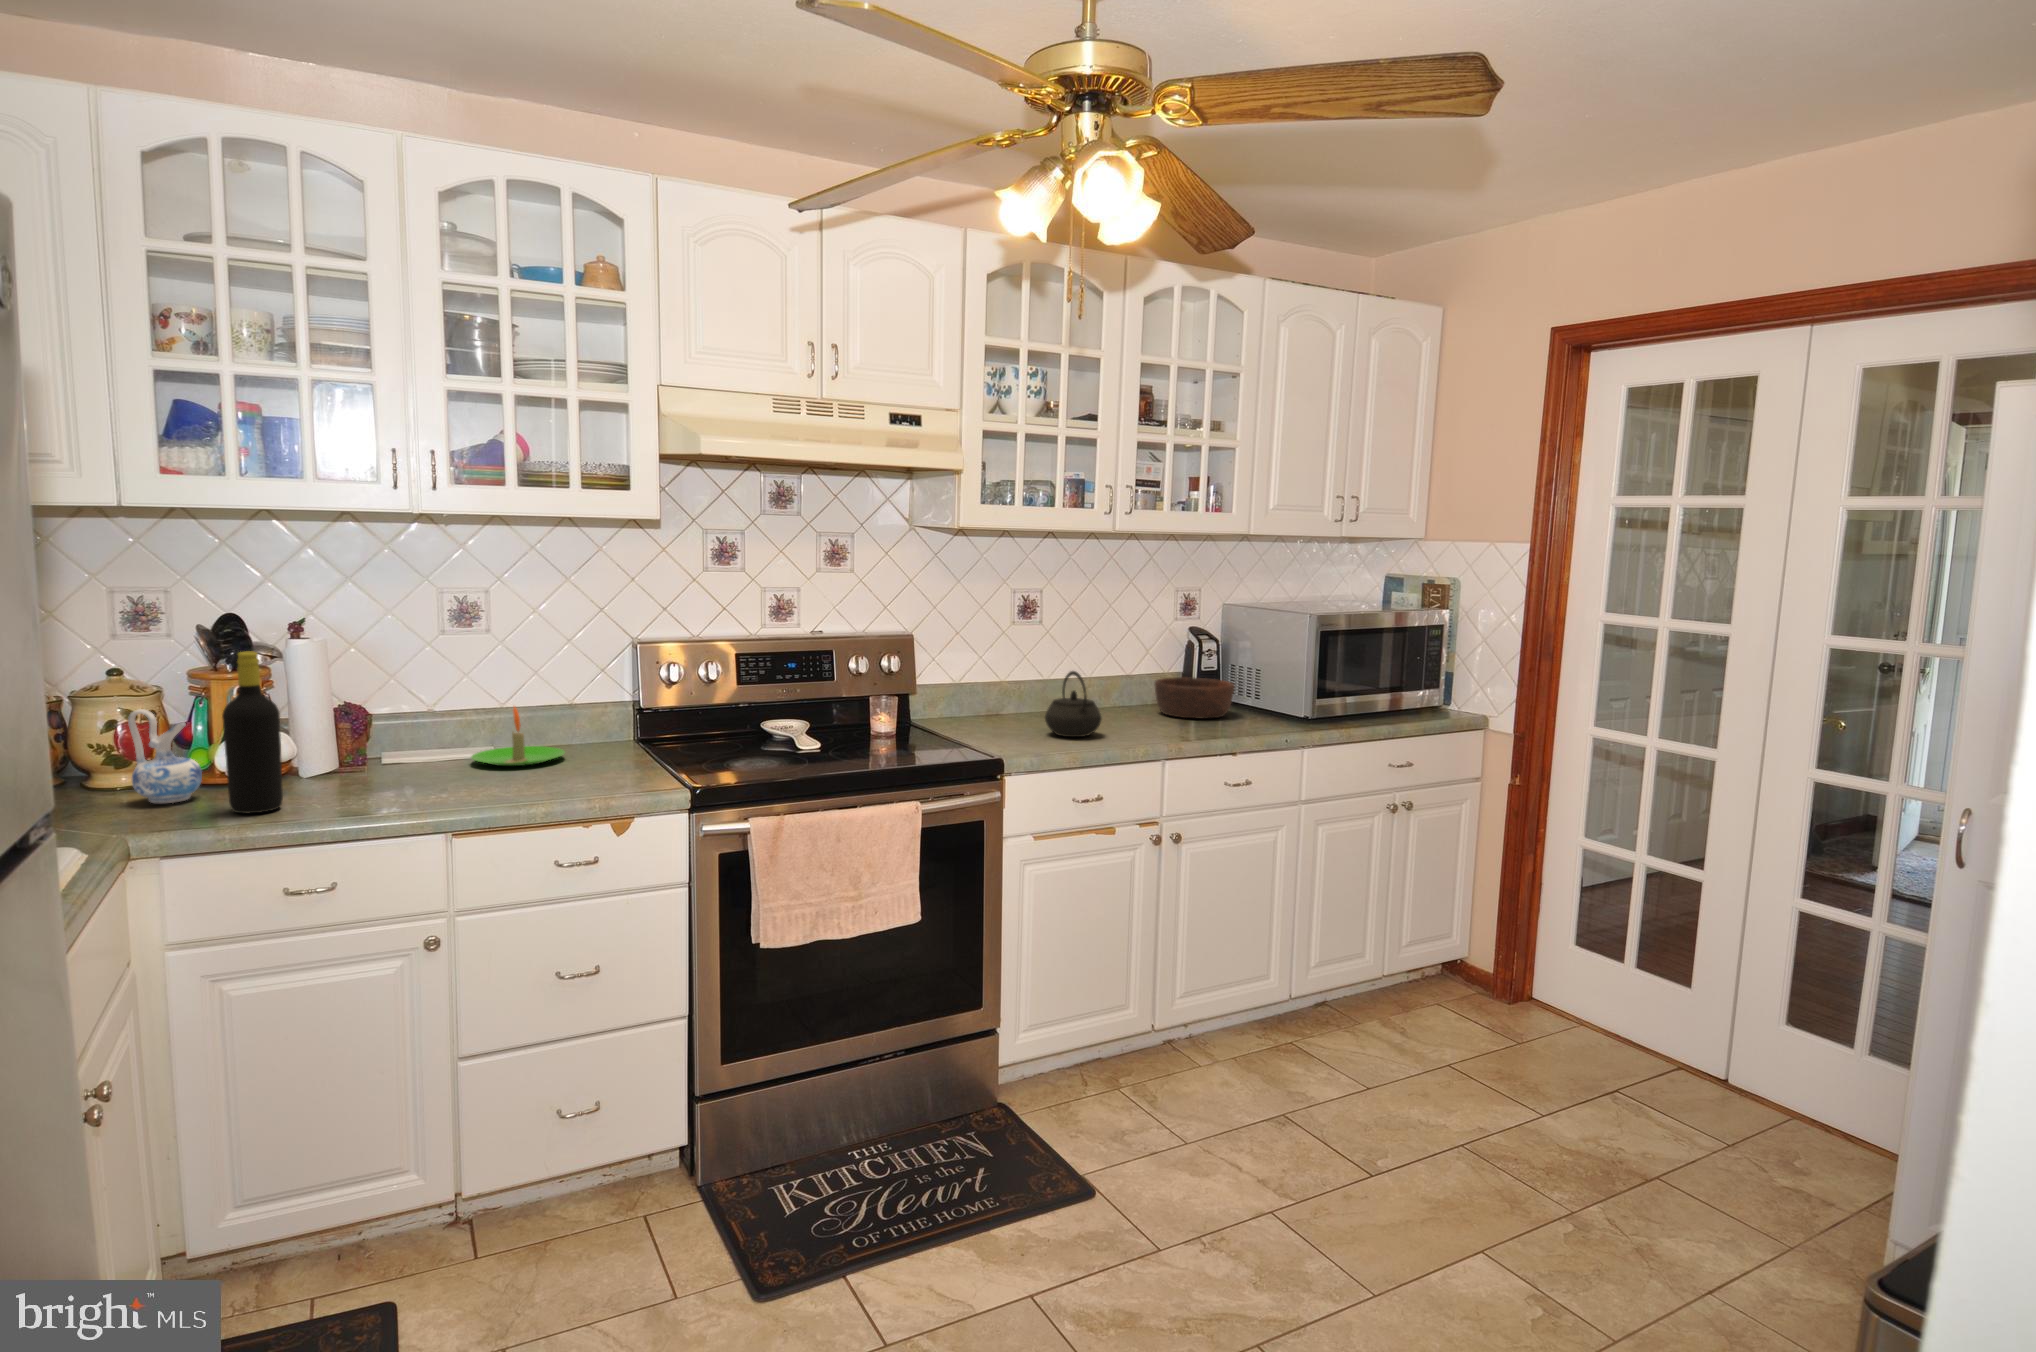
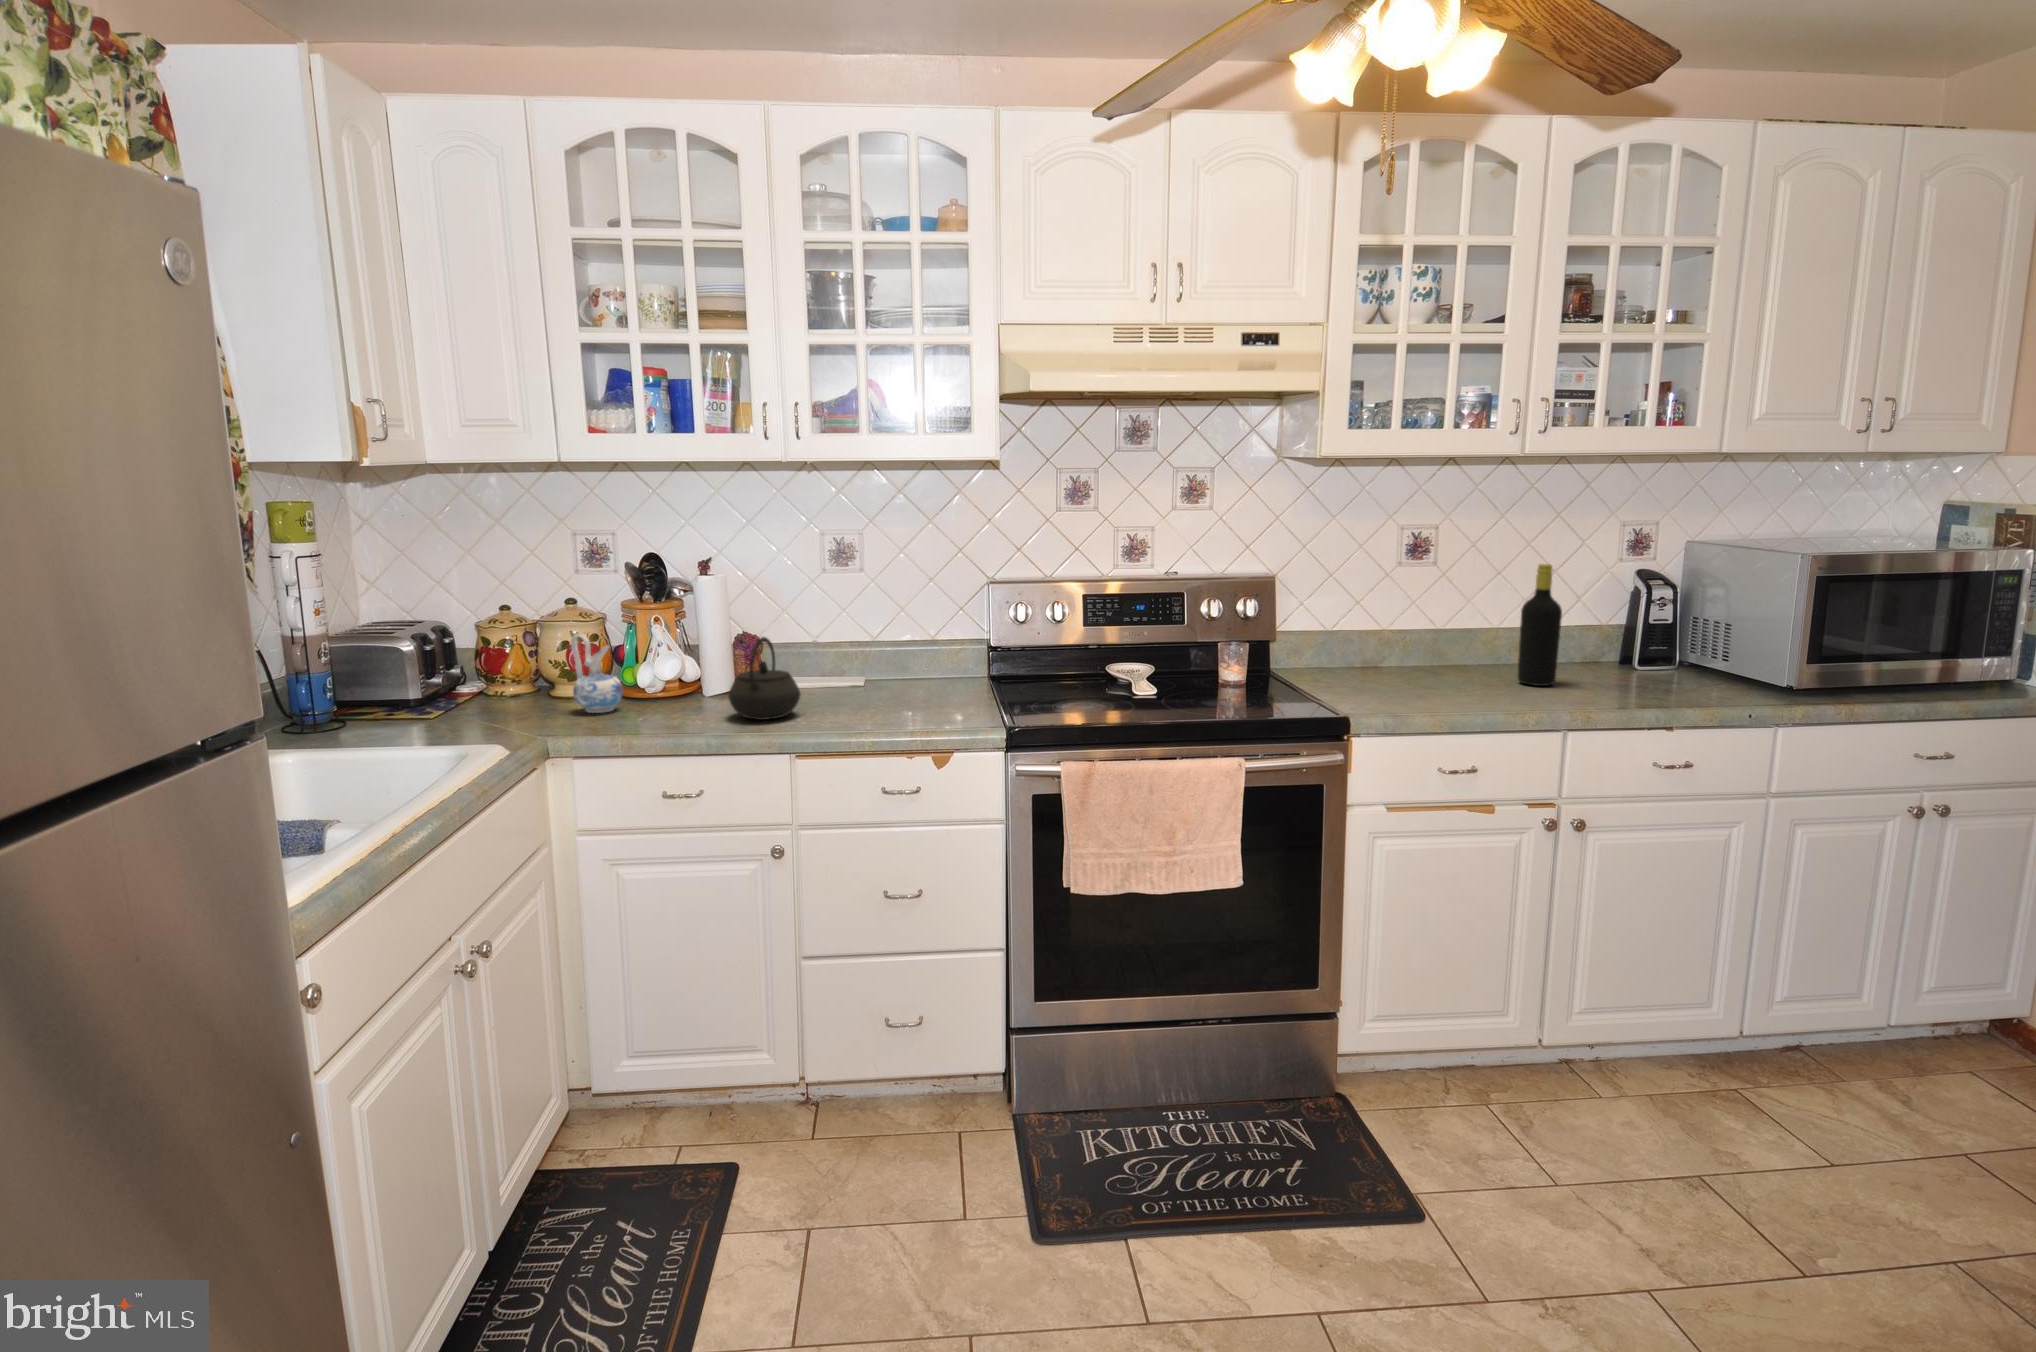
bottle: present [222,652,283,814] -> present [1518,564,1562,686]
kettle: present [1045,671,1101,737] -> present [728,637,801,720]
wooden bowl: present [1154,677,1235,719] -> none [1579,631,1690,683]
candle: present [471,707,565,766] -> none [834,640,915,697]

